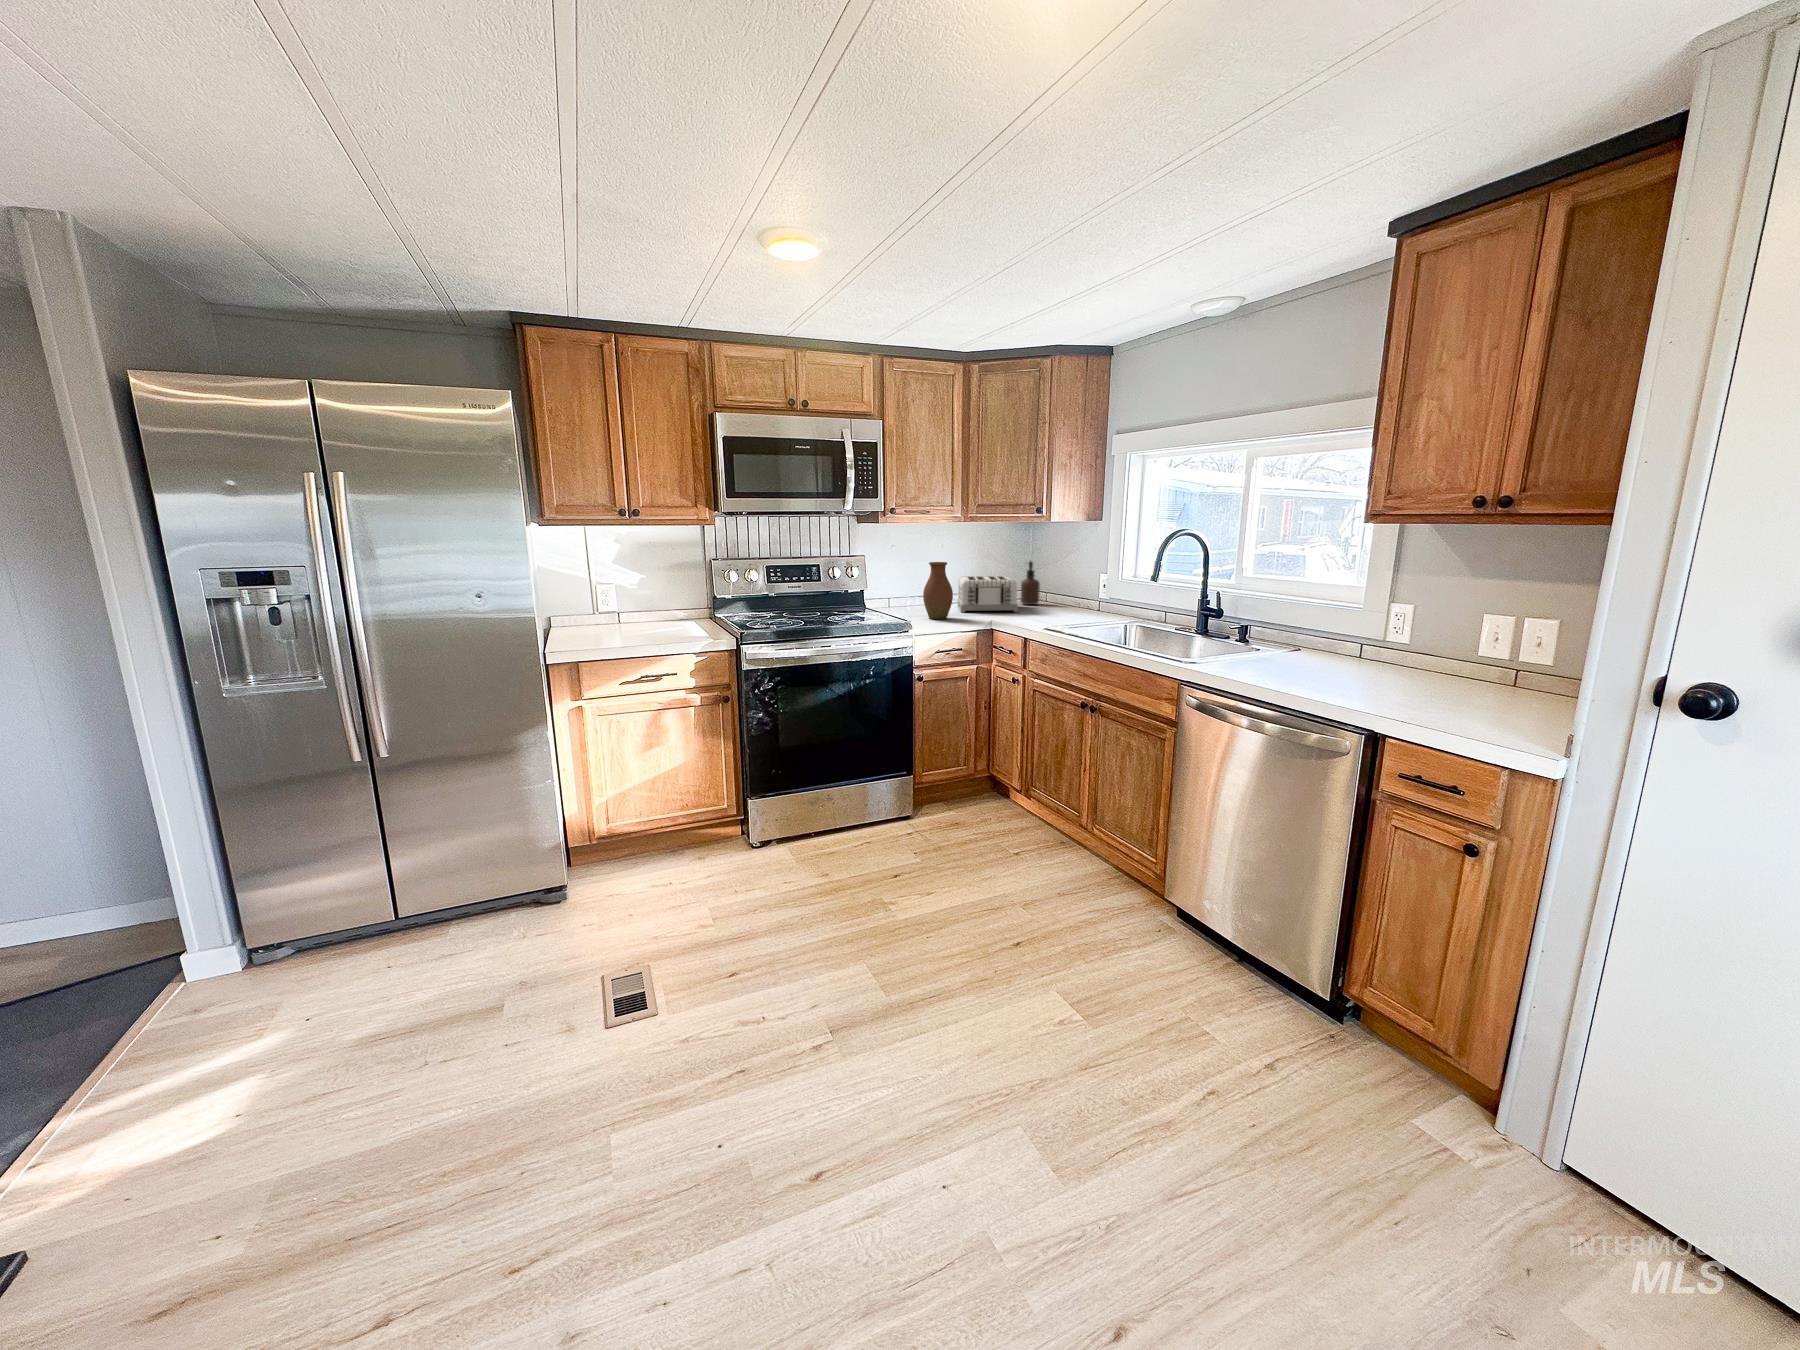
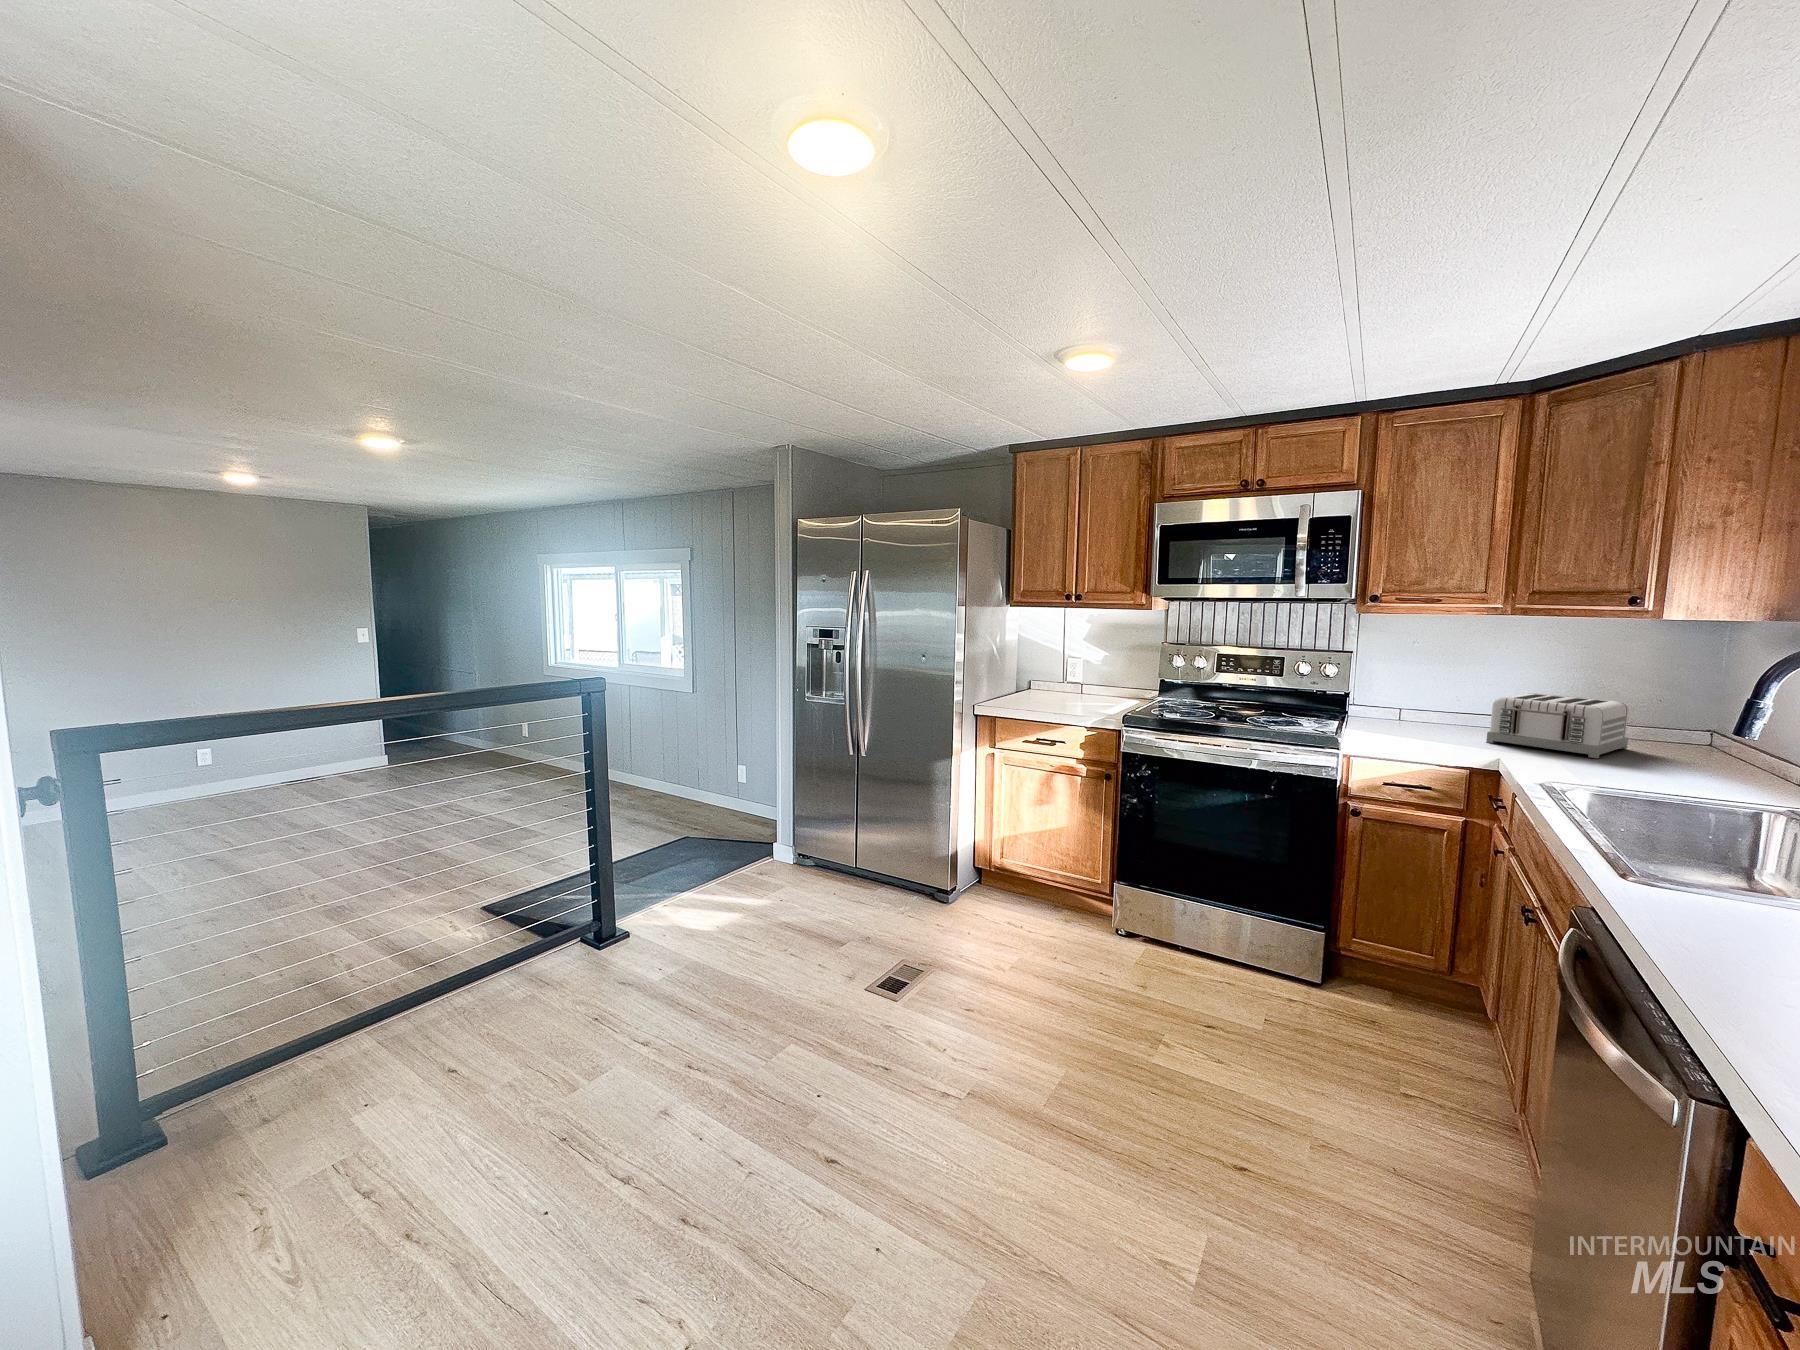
soap dispenser: present [1021,561,1040,605] -> none [1661,683,1711,756]
vase: present [923,562,953,619] -> none [1393,666,1443,744]

